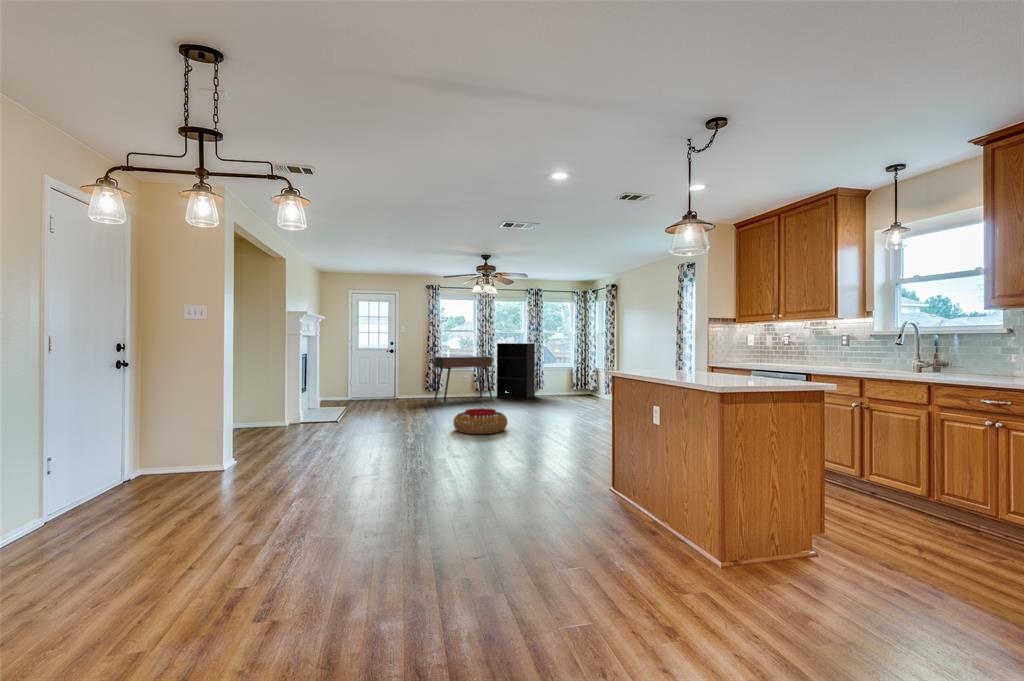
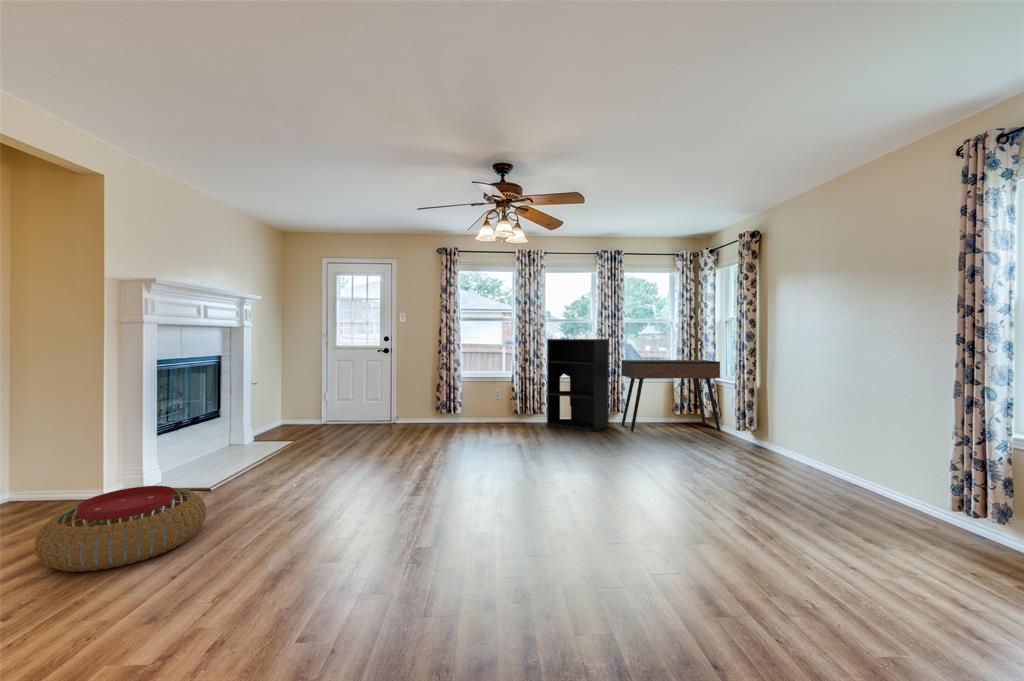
console table: present [434,356,492,402] -> present [621,360,720,432]
pouf: present [453,408,507,434] -> present [35,486,206,572]

